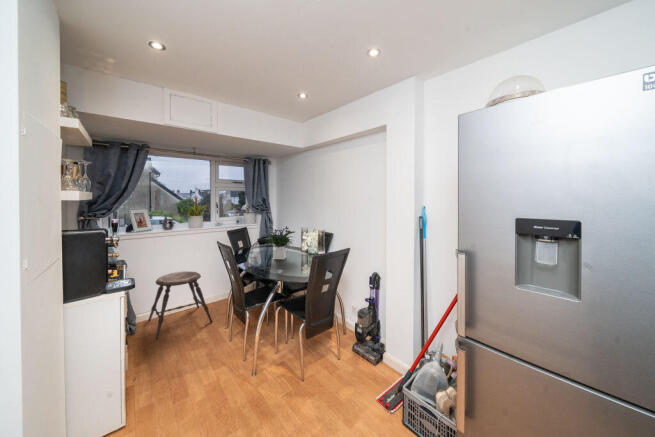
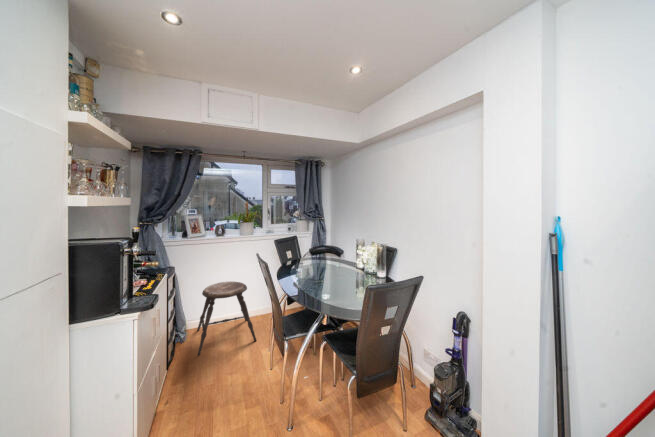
flower arrangement: present [266,225,295,259] -> none [310,234,350,278]

